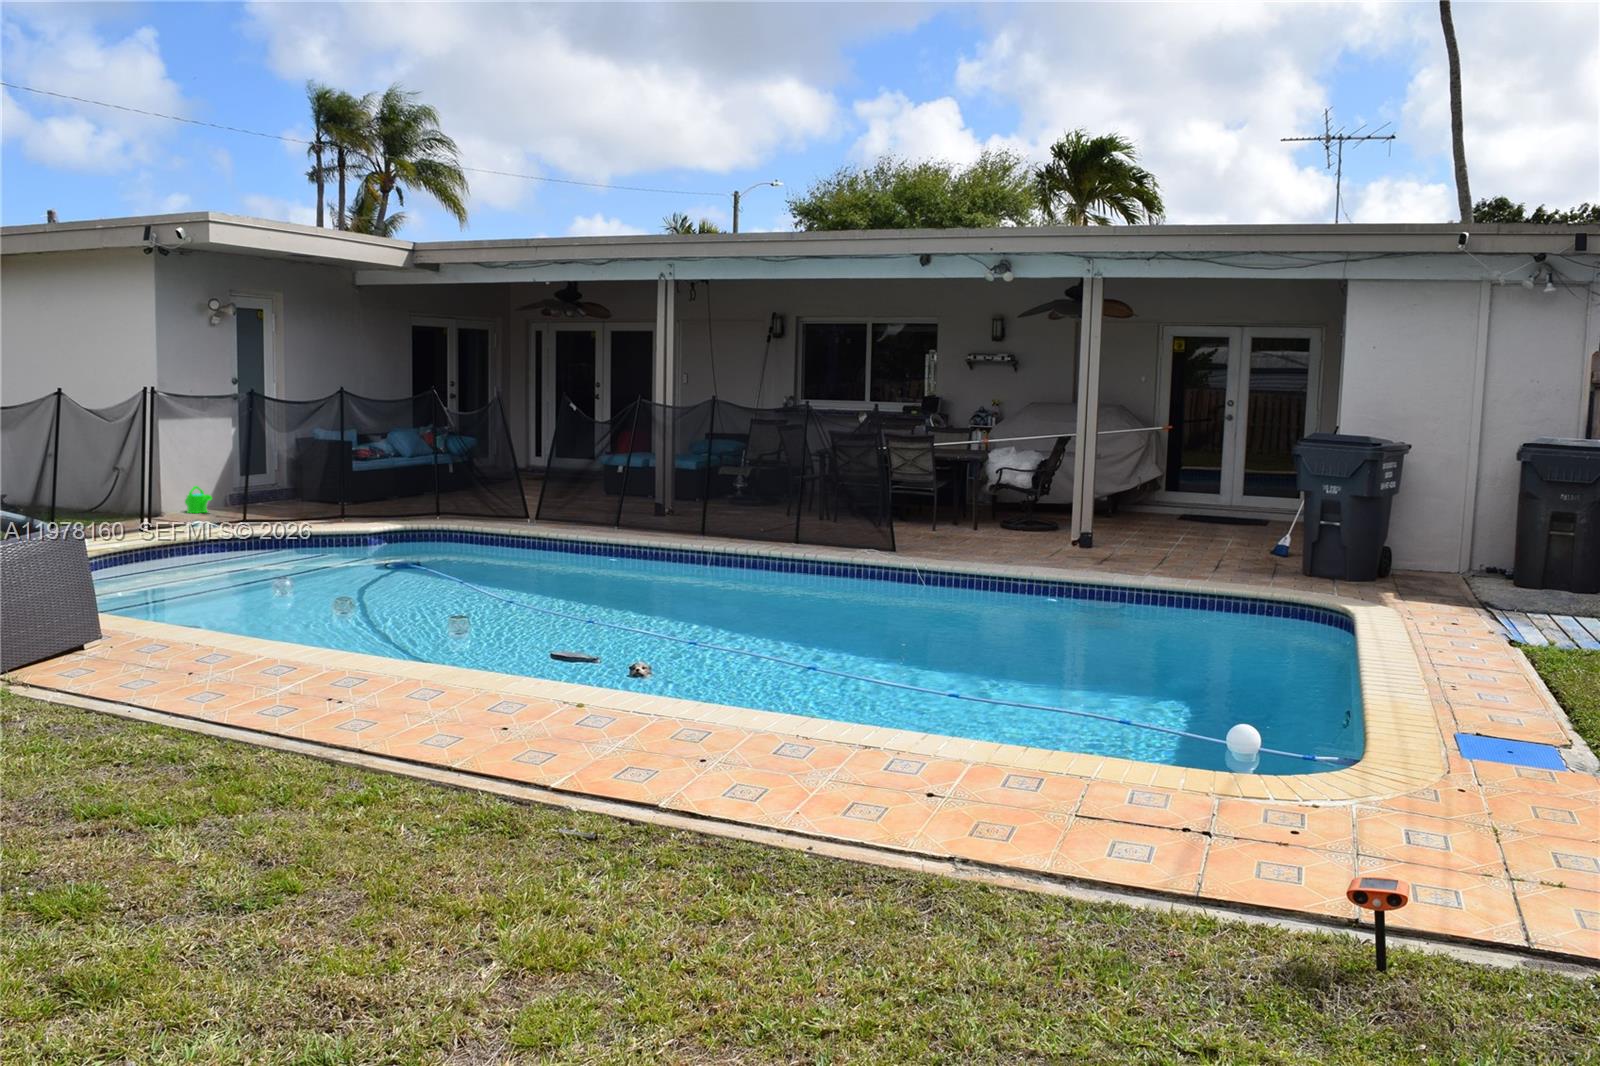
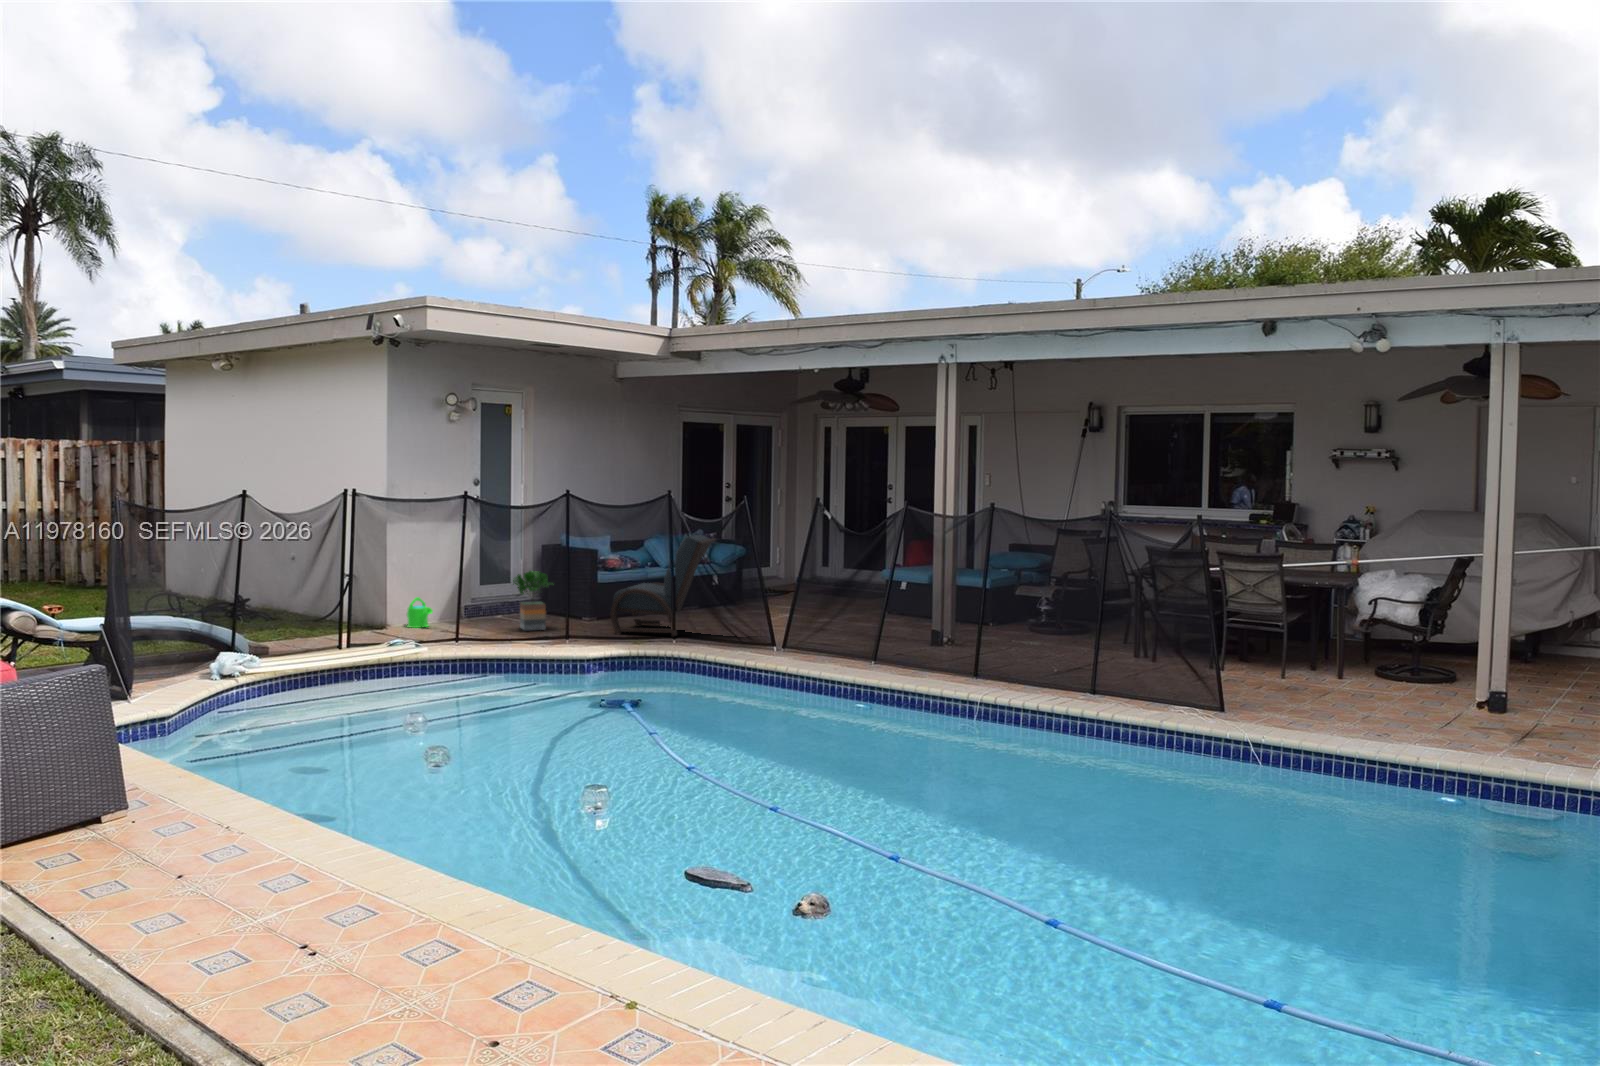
lounge chair: none [381,426,473,515] -> present [610,535,716,636]
potted tree: none [286,460,328,513] -> present [513,571,549,630]

